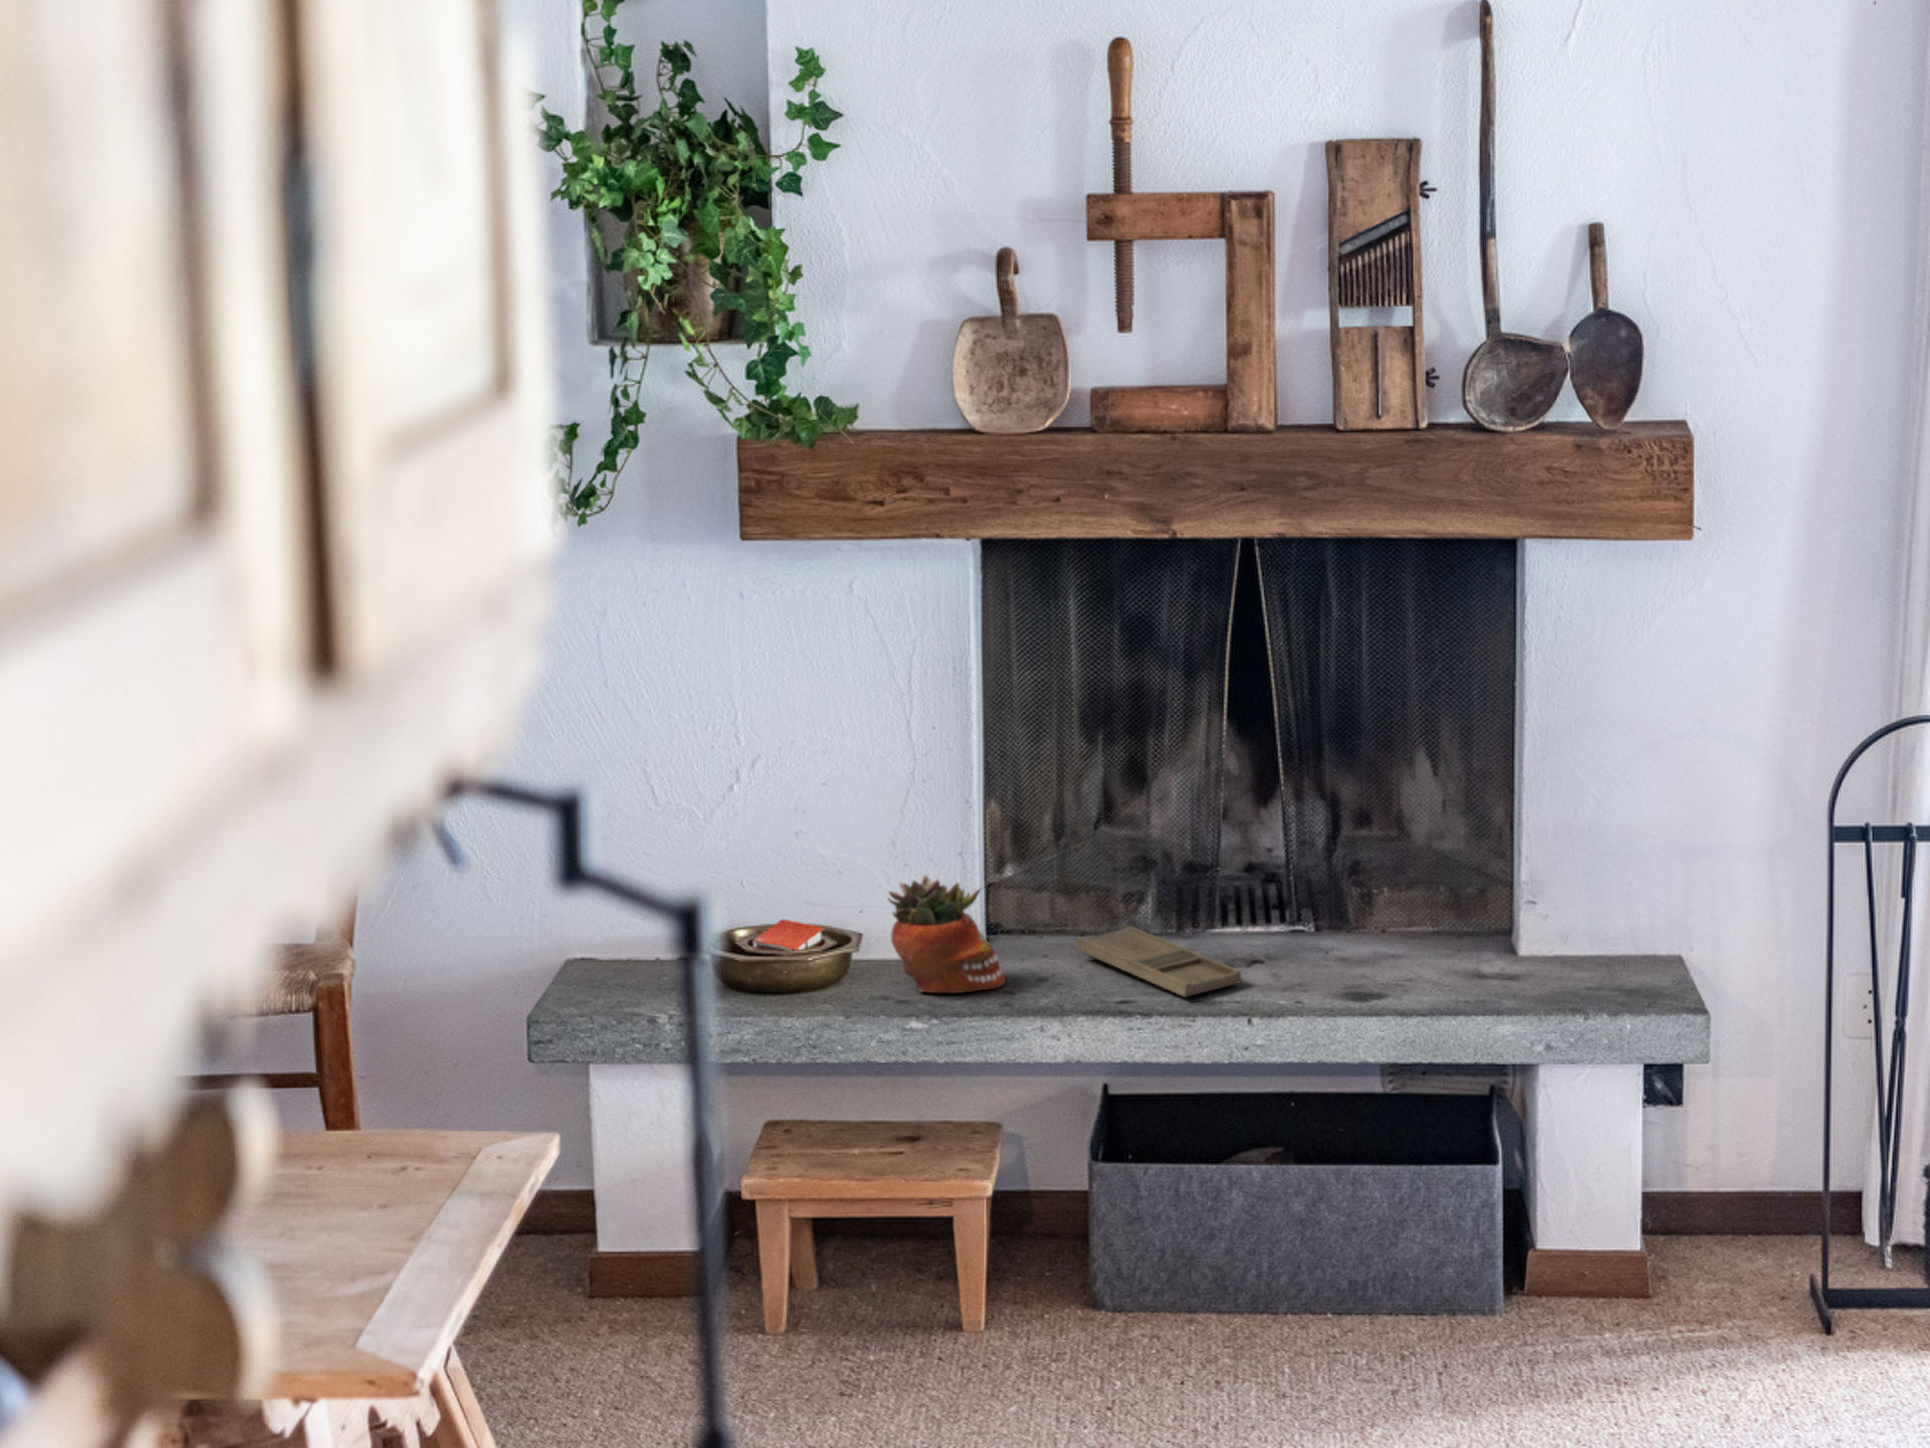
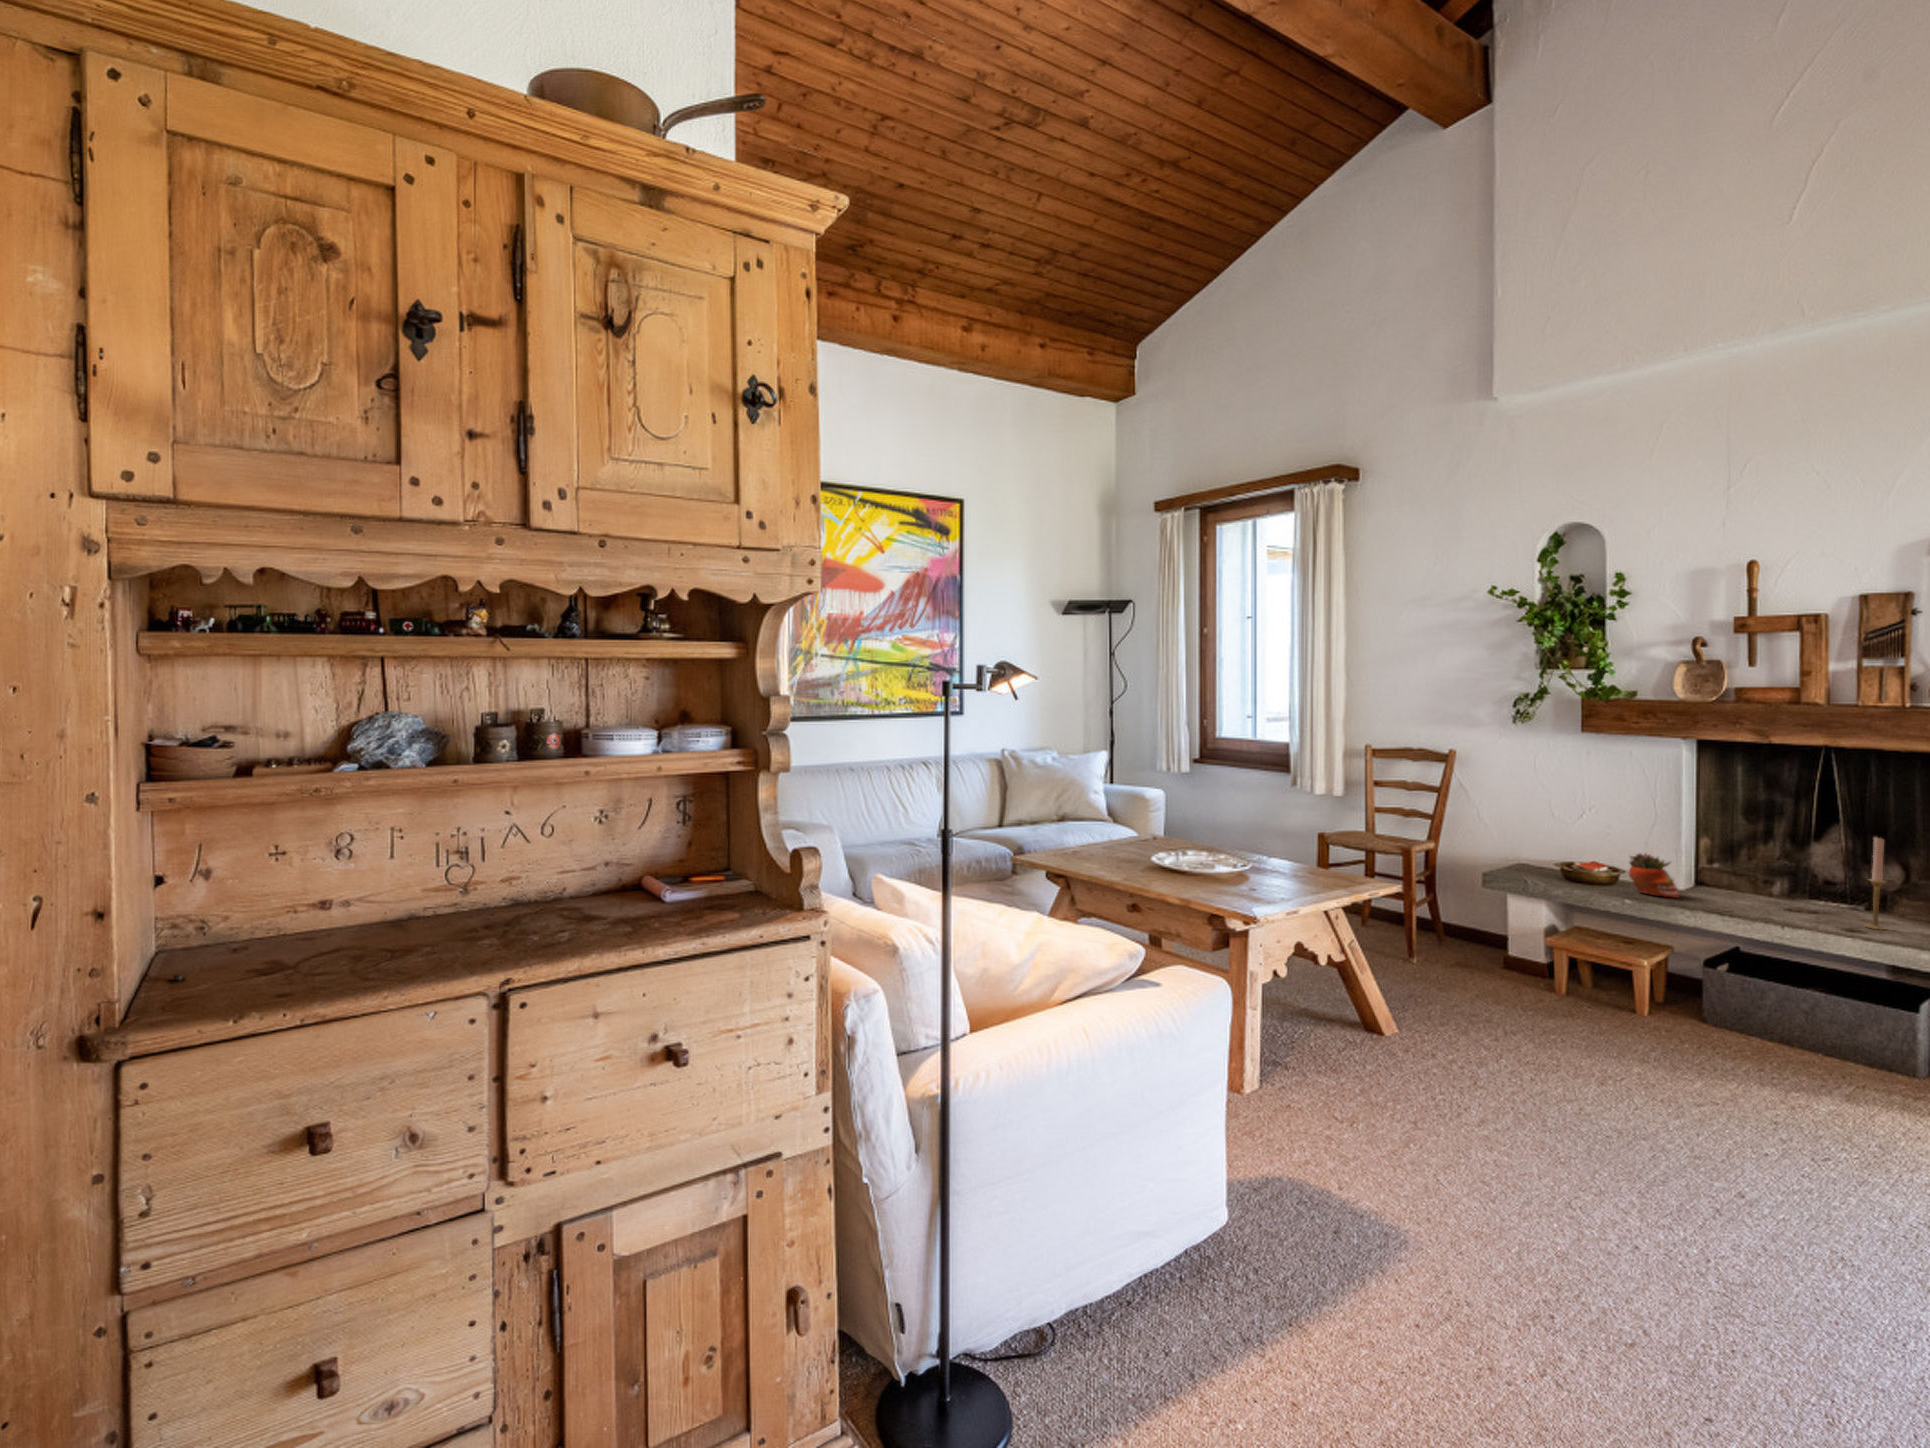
candlestick: none [1354,750,1393,975] -> present [1866,837,1885,930]
tray: present [1076,926,1241,997] -> none [1722,890,1794,917]

